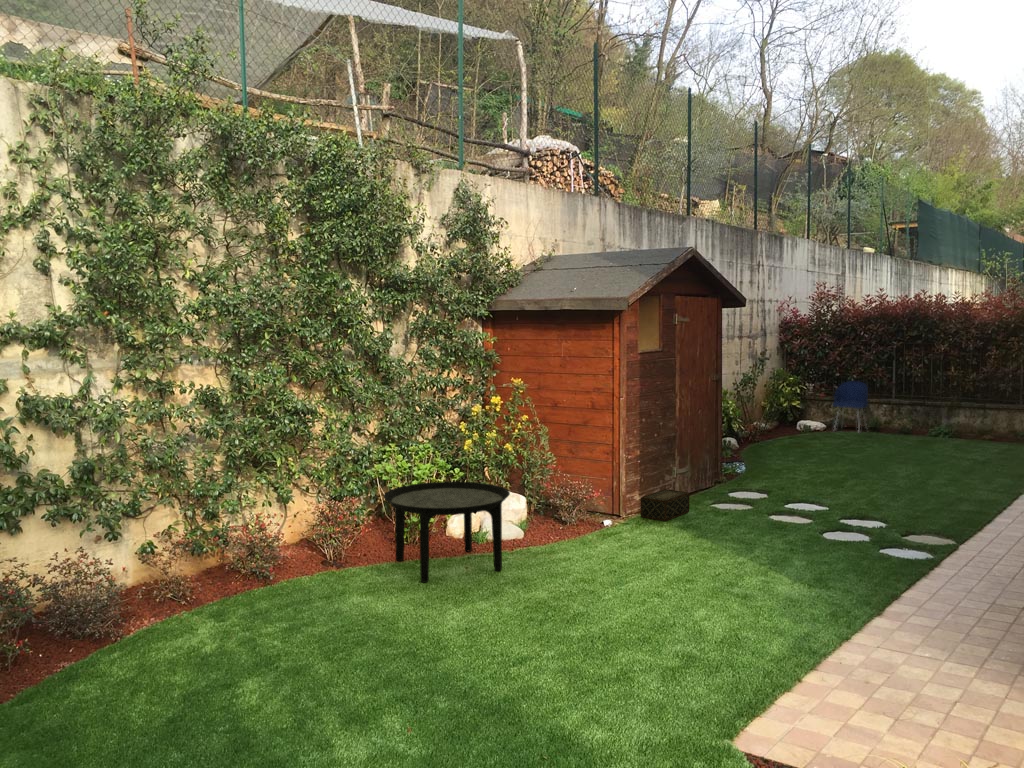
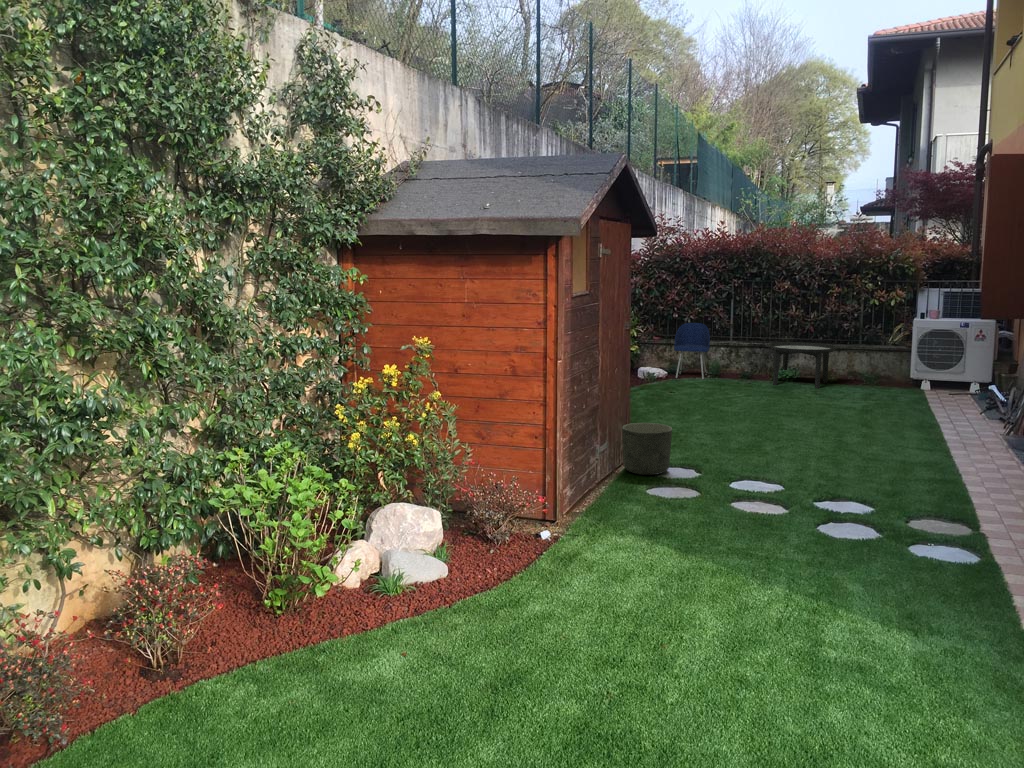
planter: none [707,456,748,497] -> present [622,423,672,475]
round table: present [384,481,510,583] -> present [768,342,838,388]
woven basket: present [641,489,689,521] -> none [577,475,629,521]

